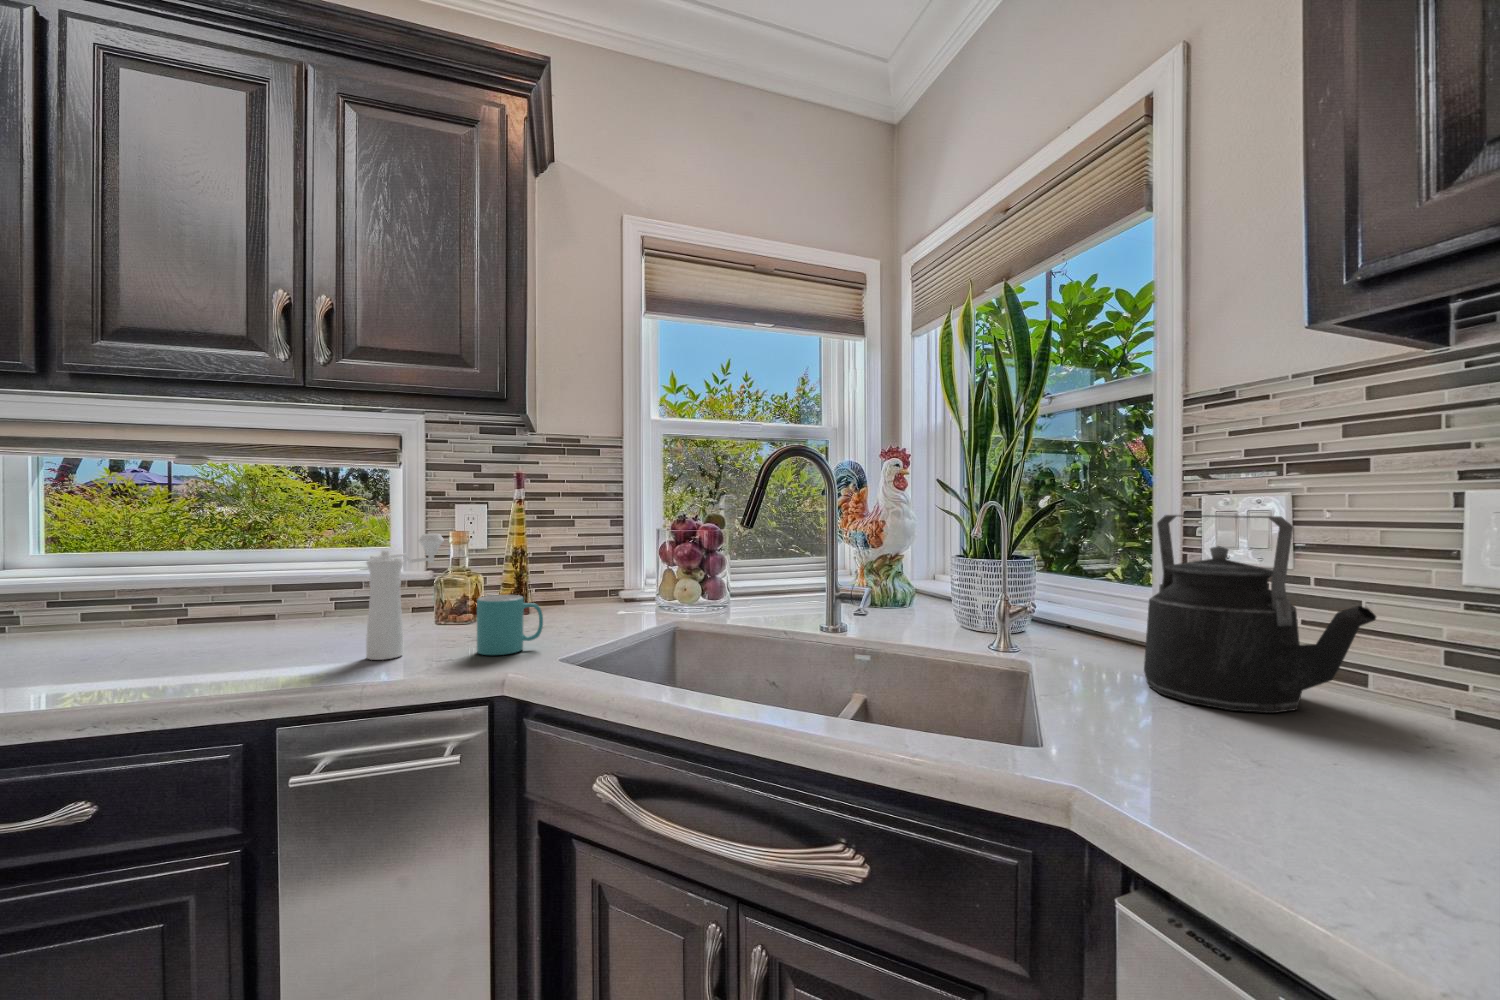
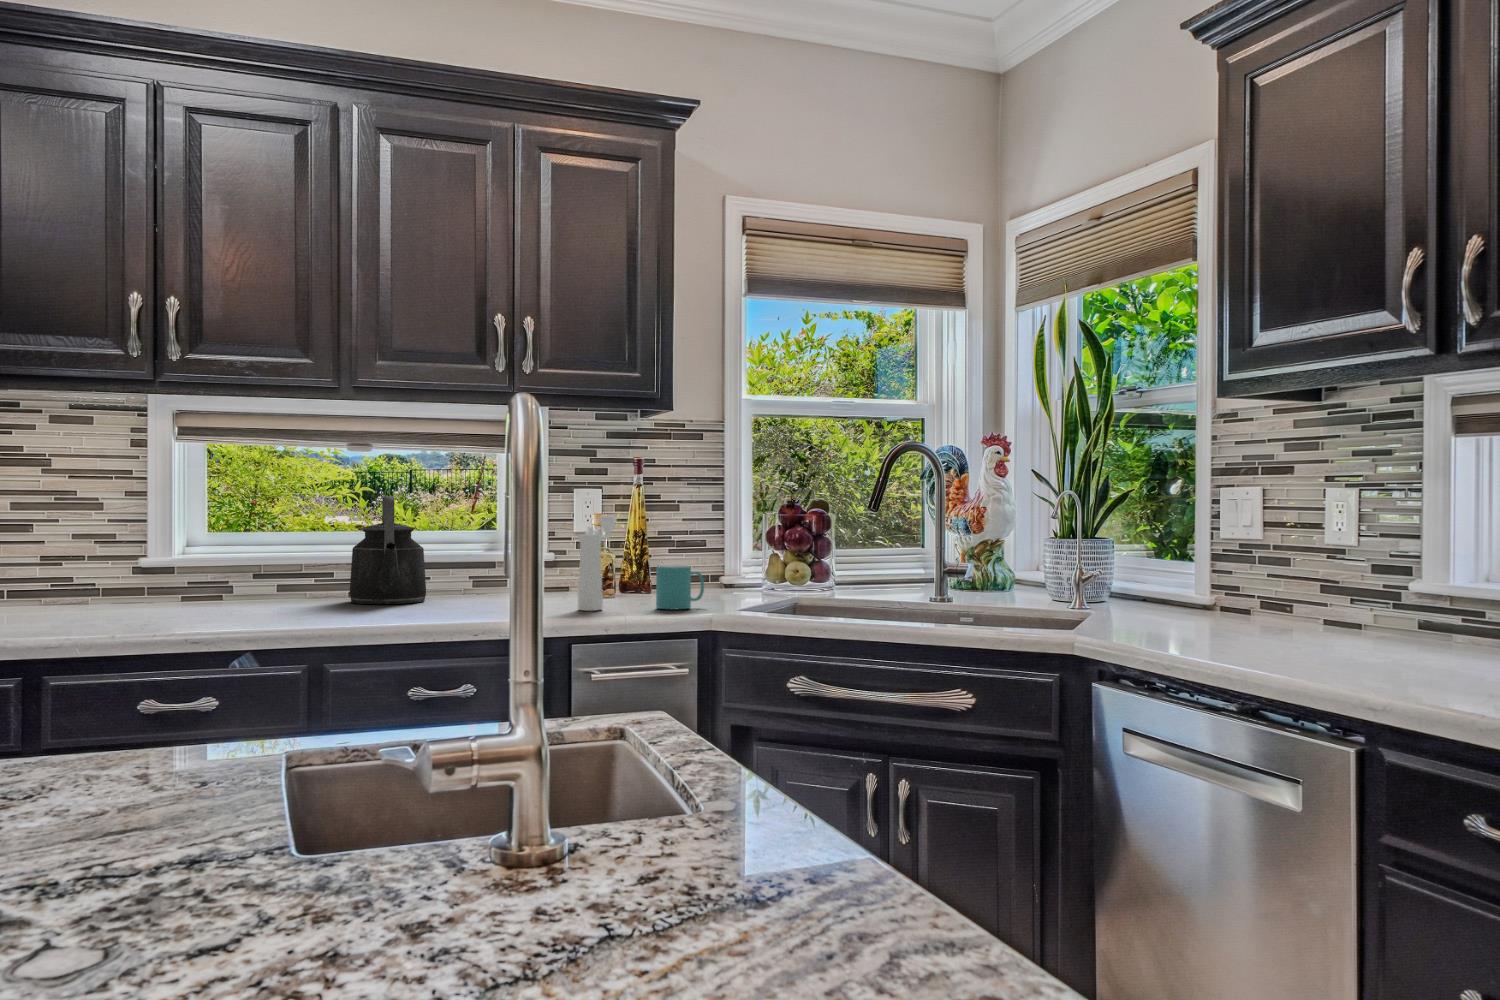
kettle: present [1144,515,1376,713] -> present [350,496,426,604]

